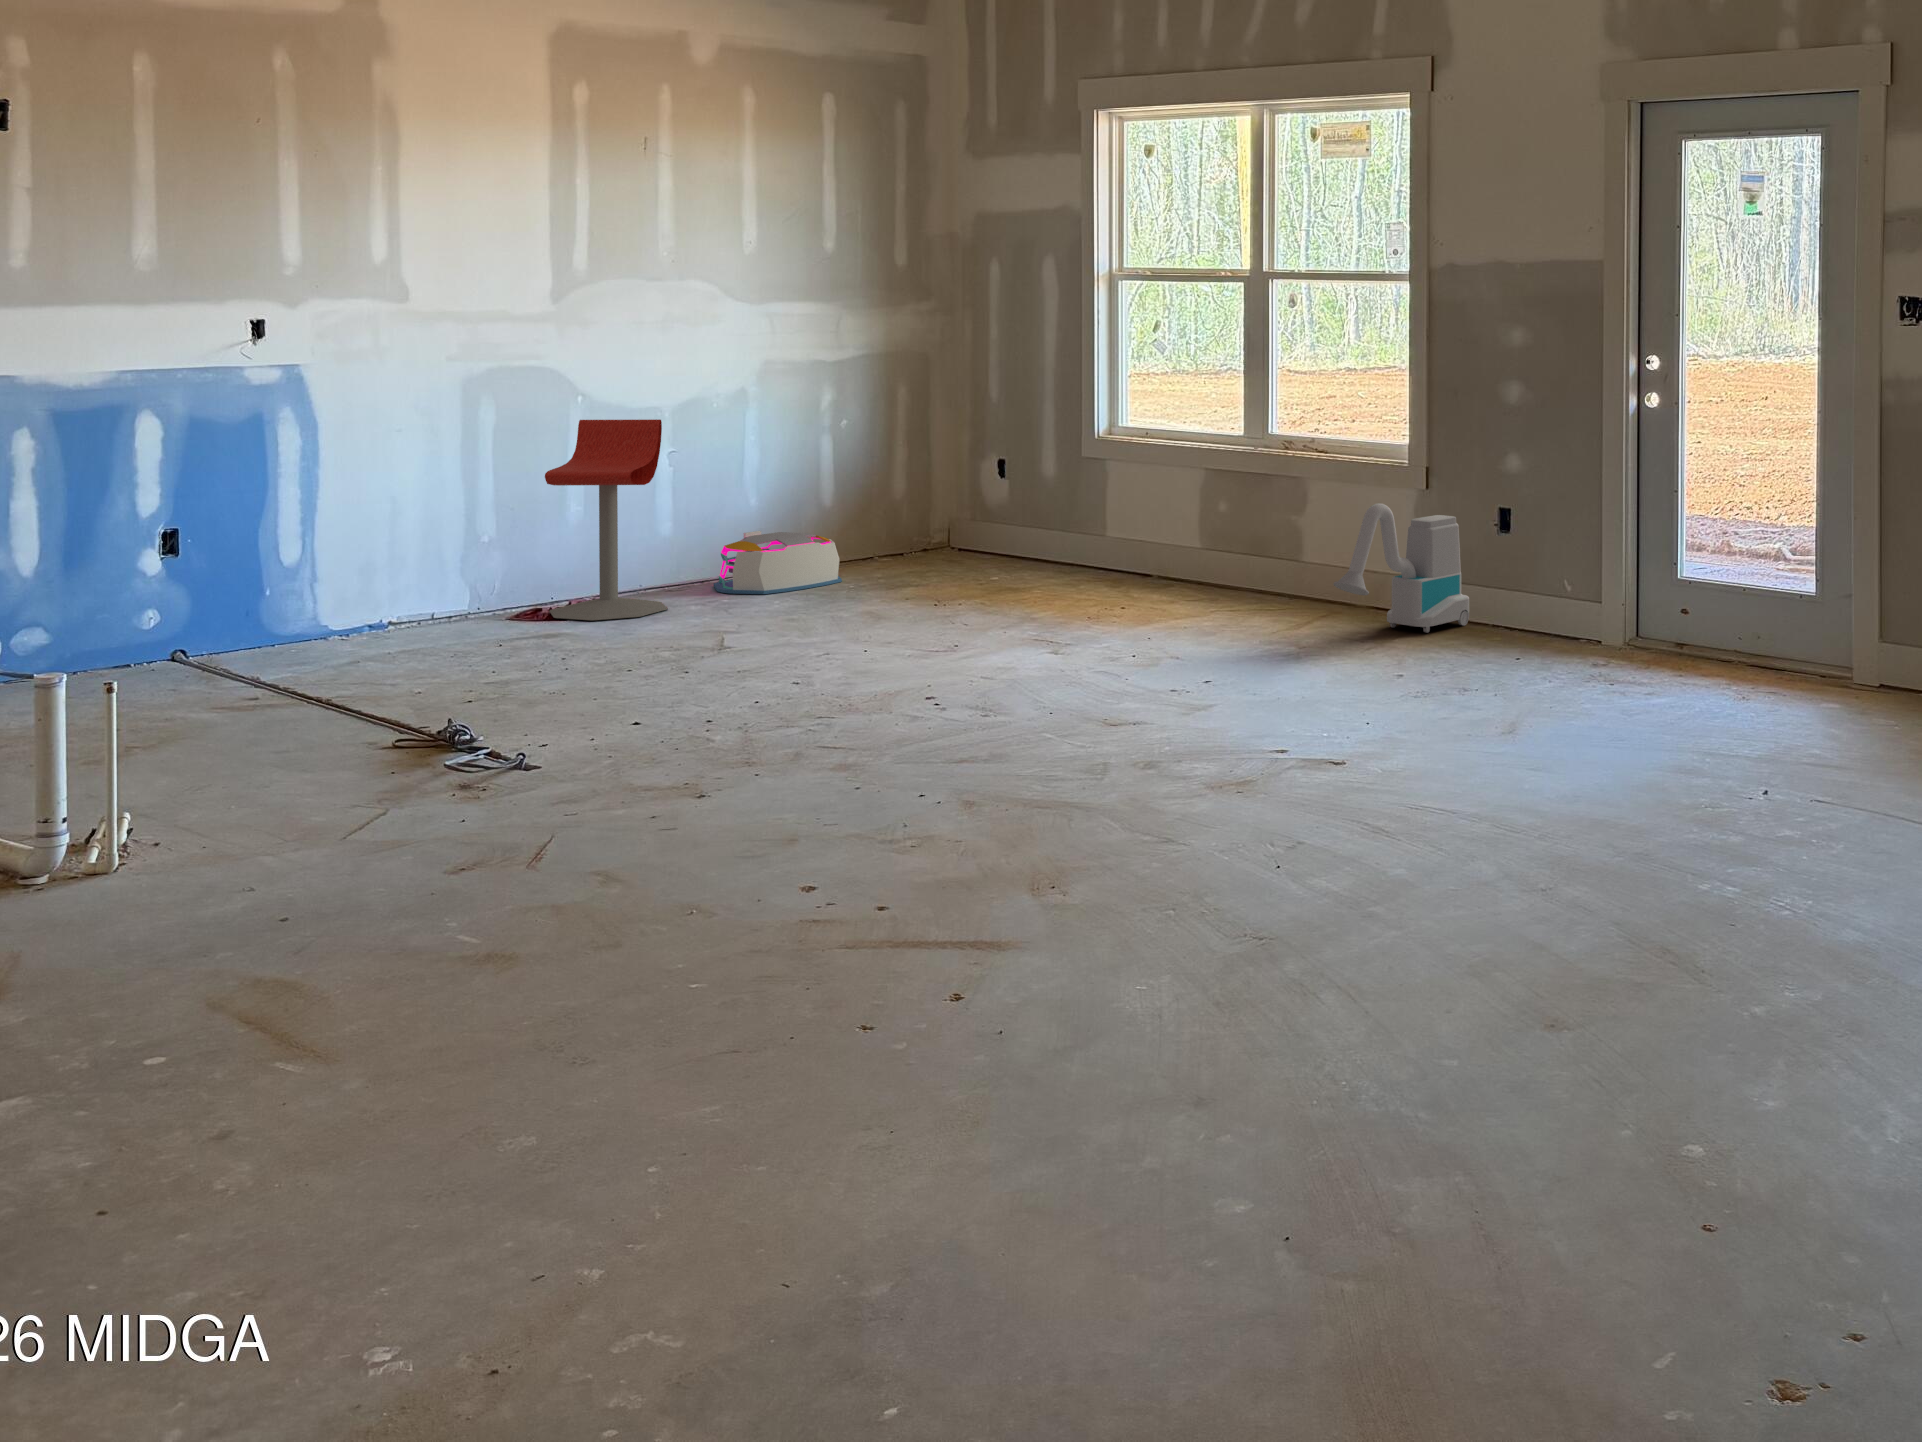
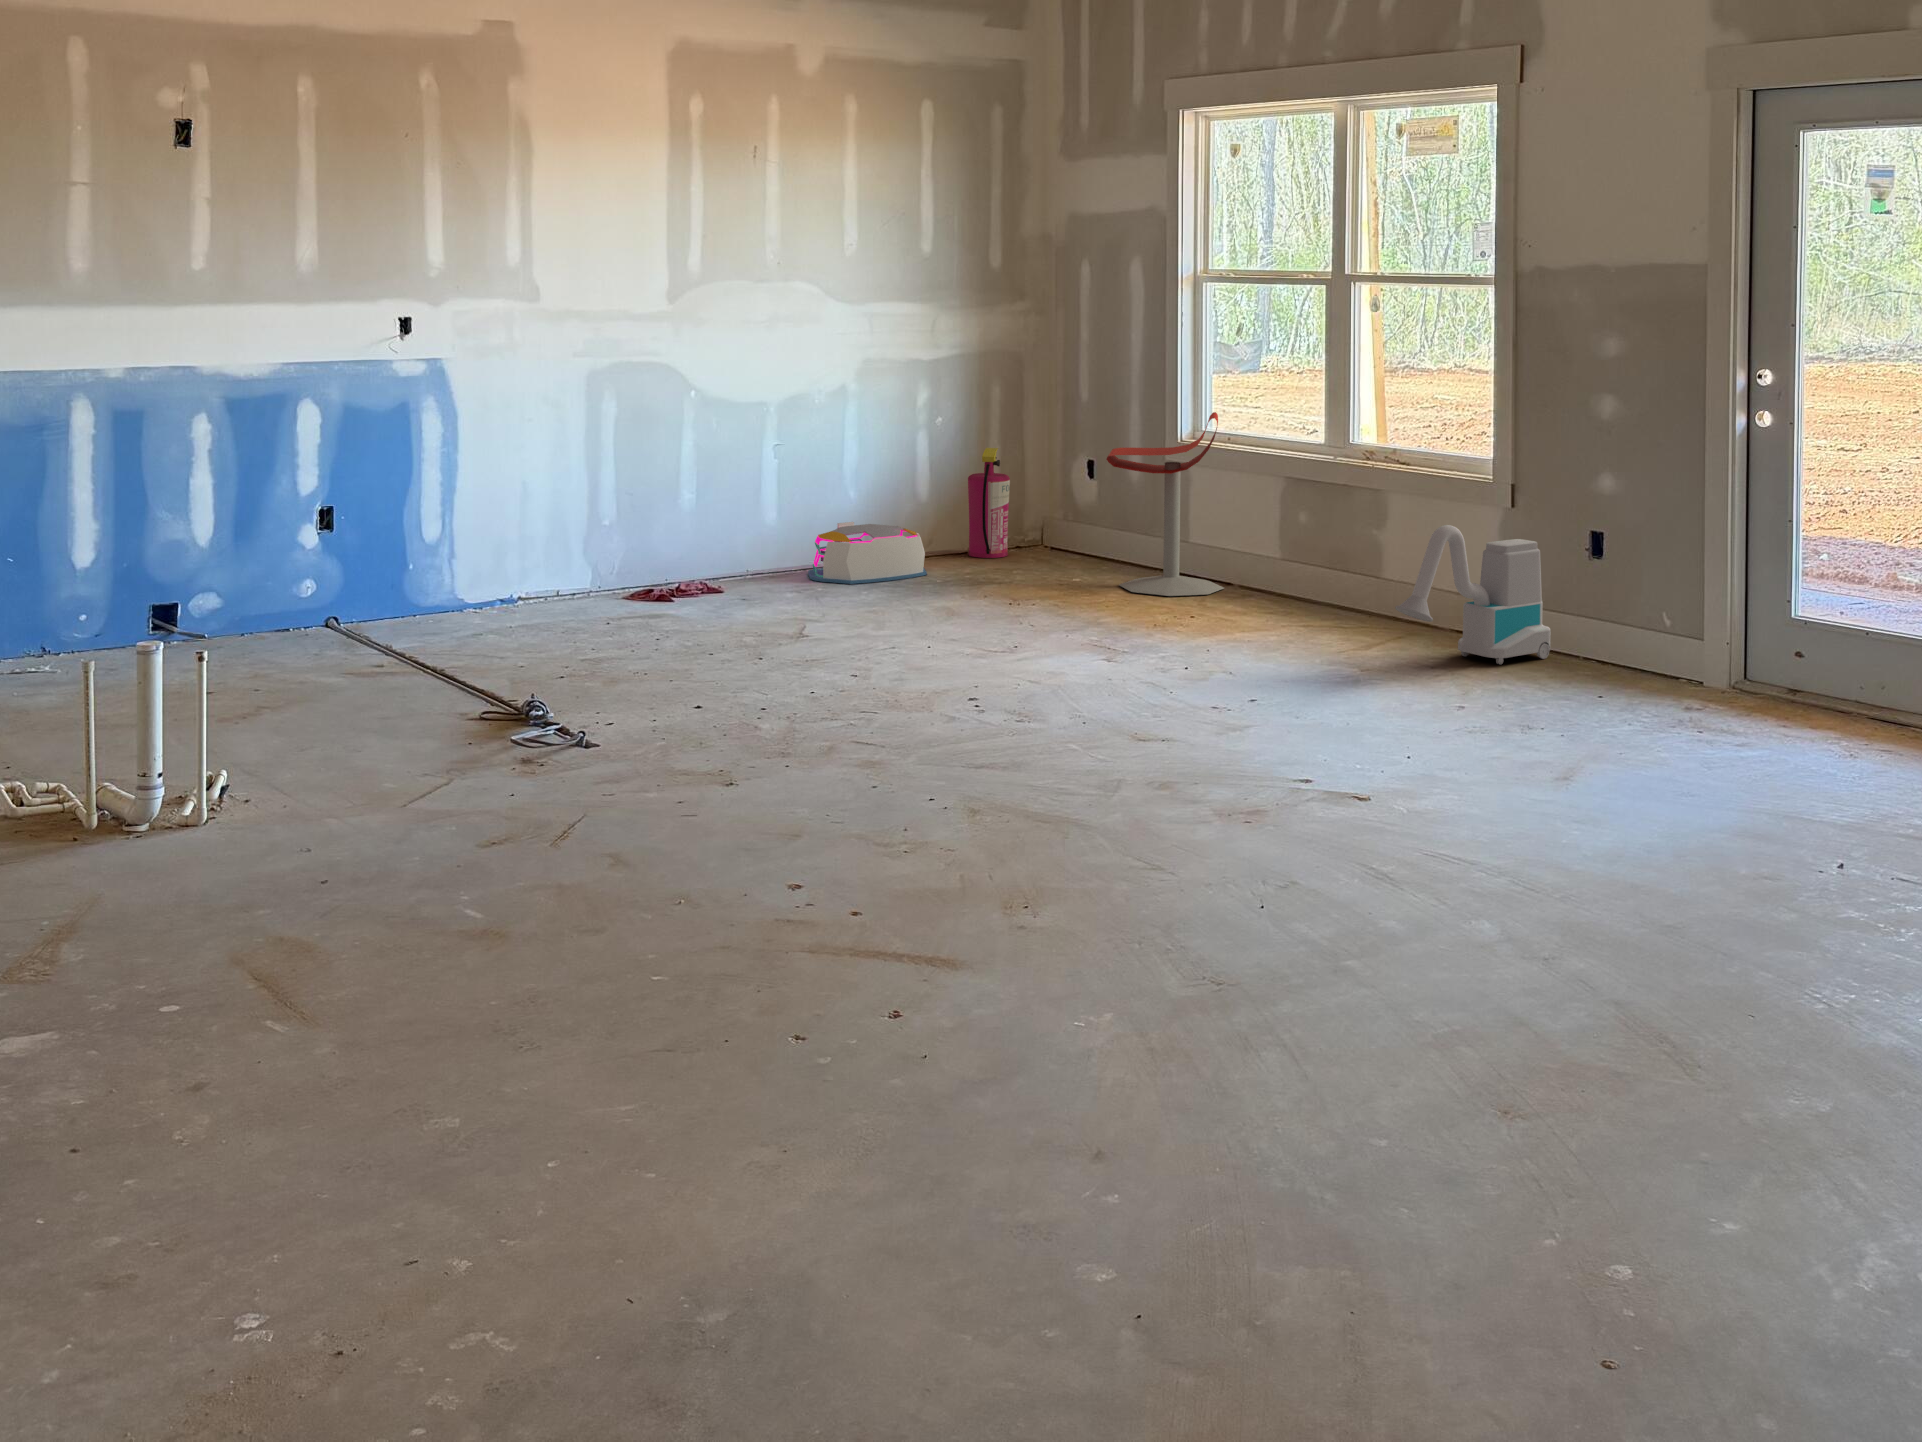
stool: present [545,419,668,621] -> present [1106,412,1224,596]
fire extinguisher: none [877,451,921,563] -> present [968,448,1010,558]

